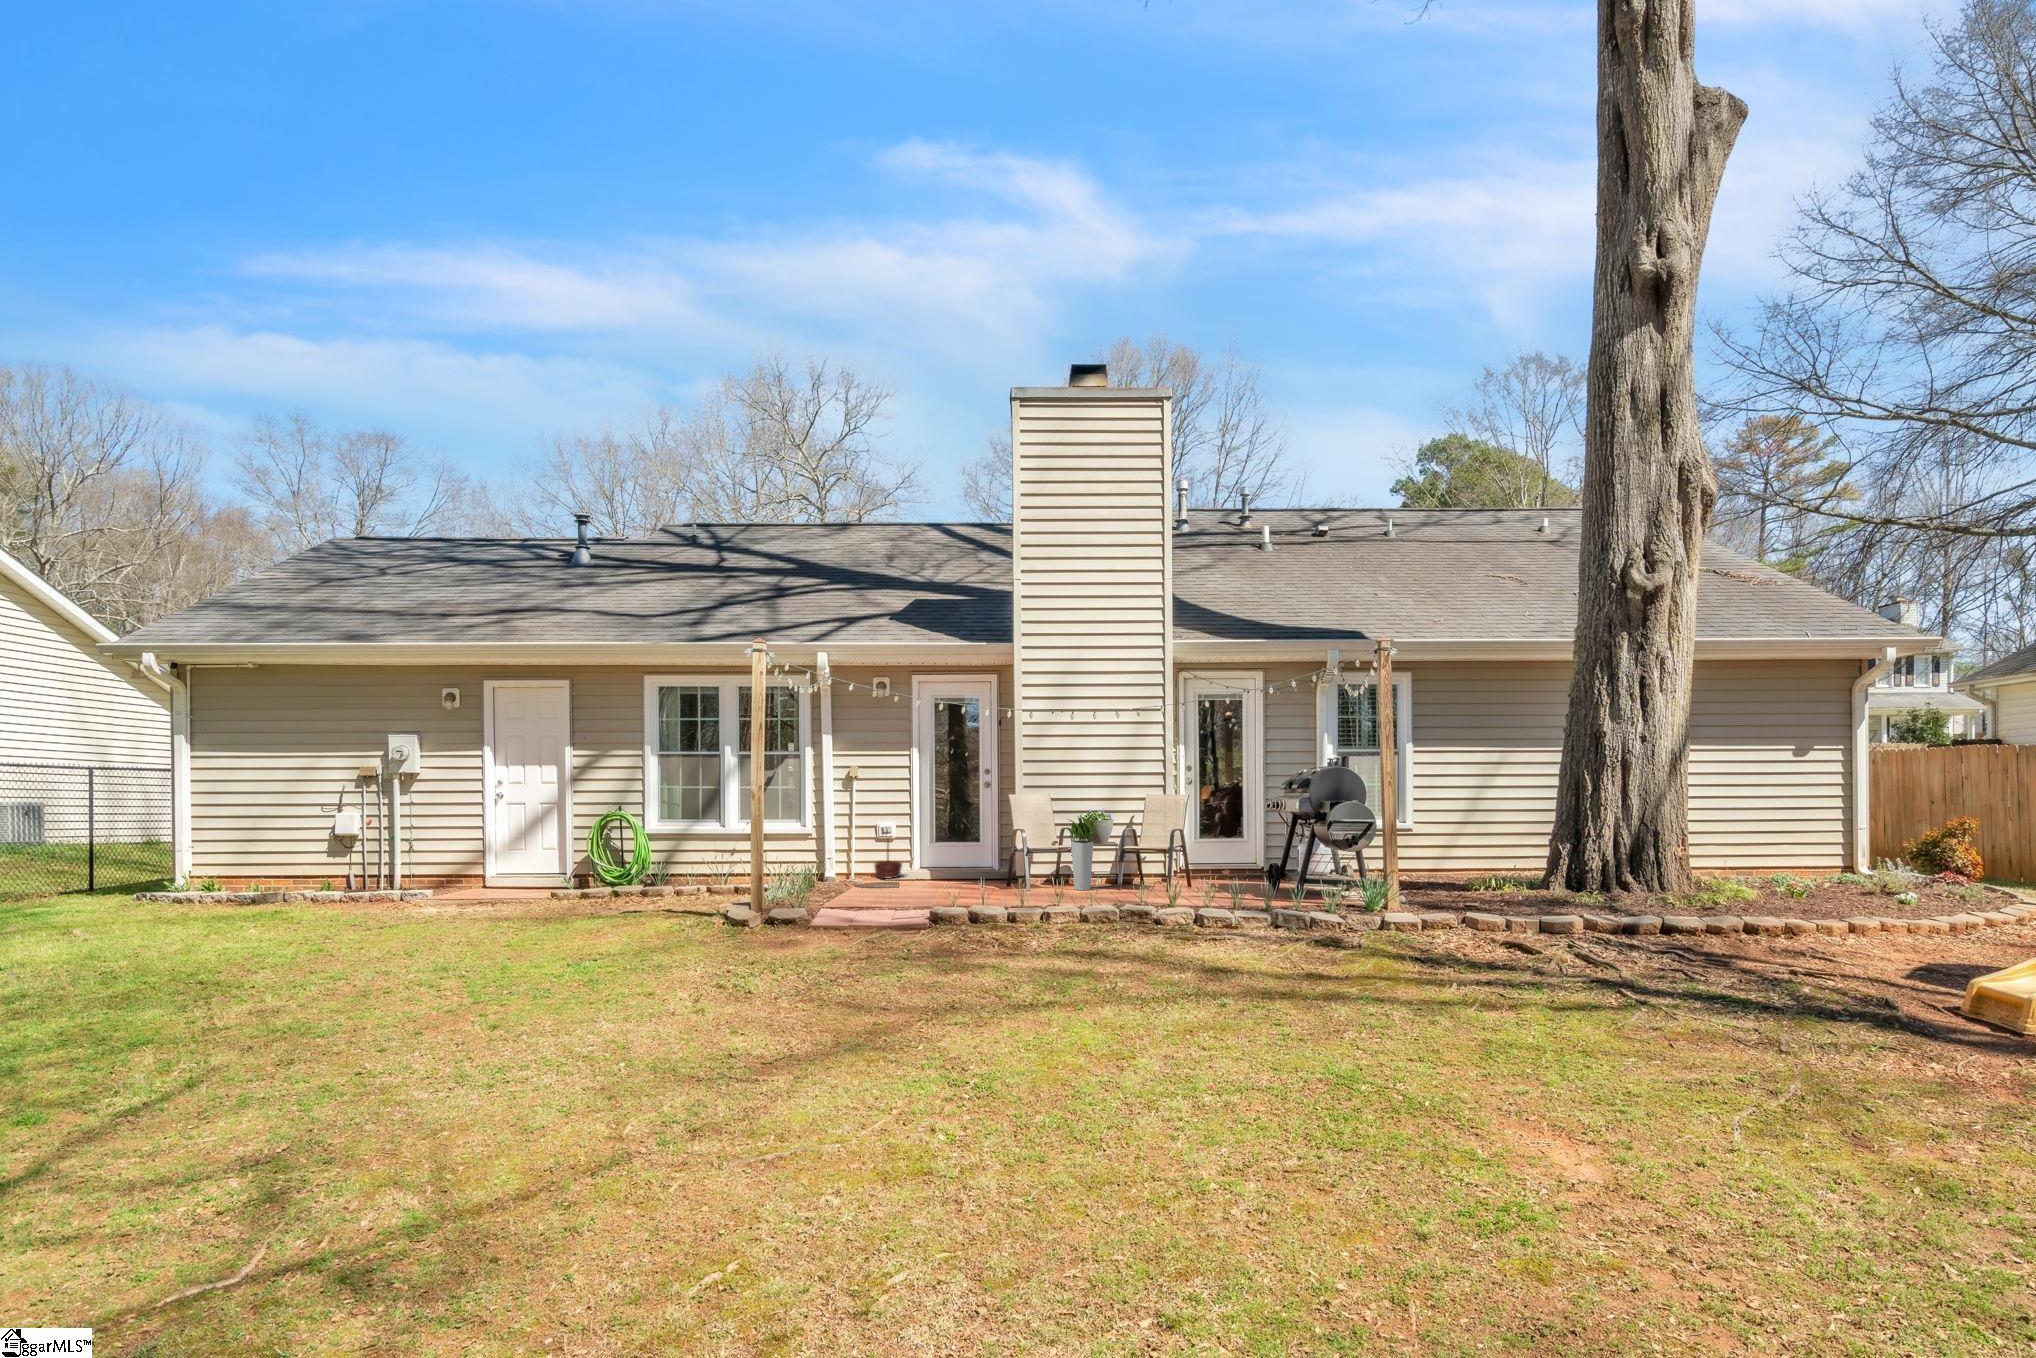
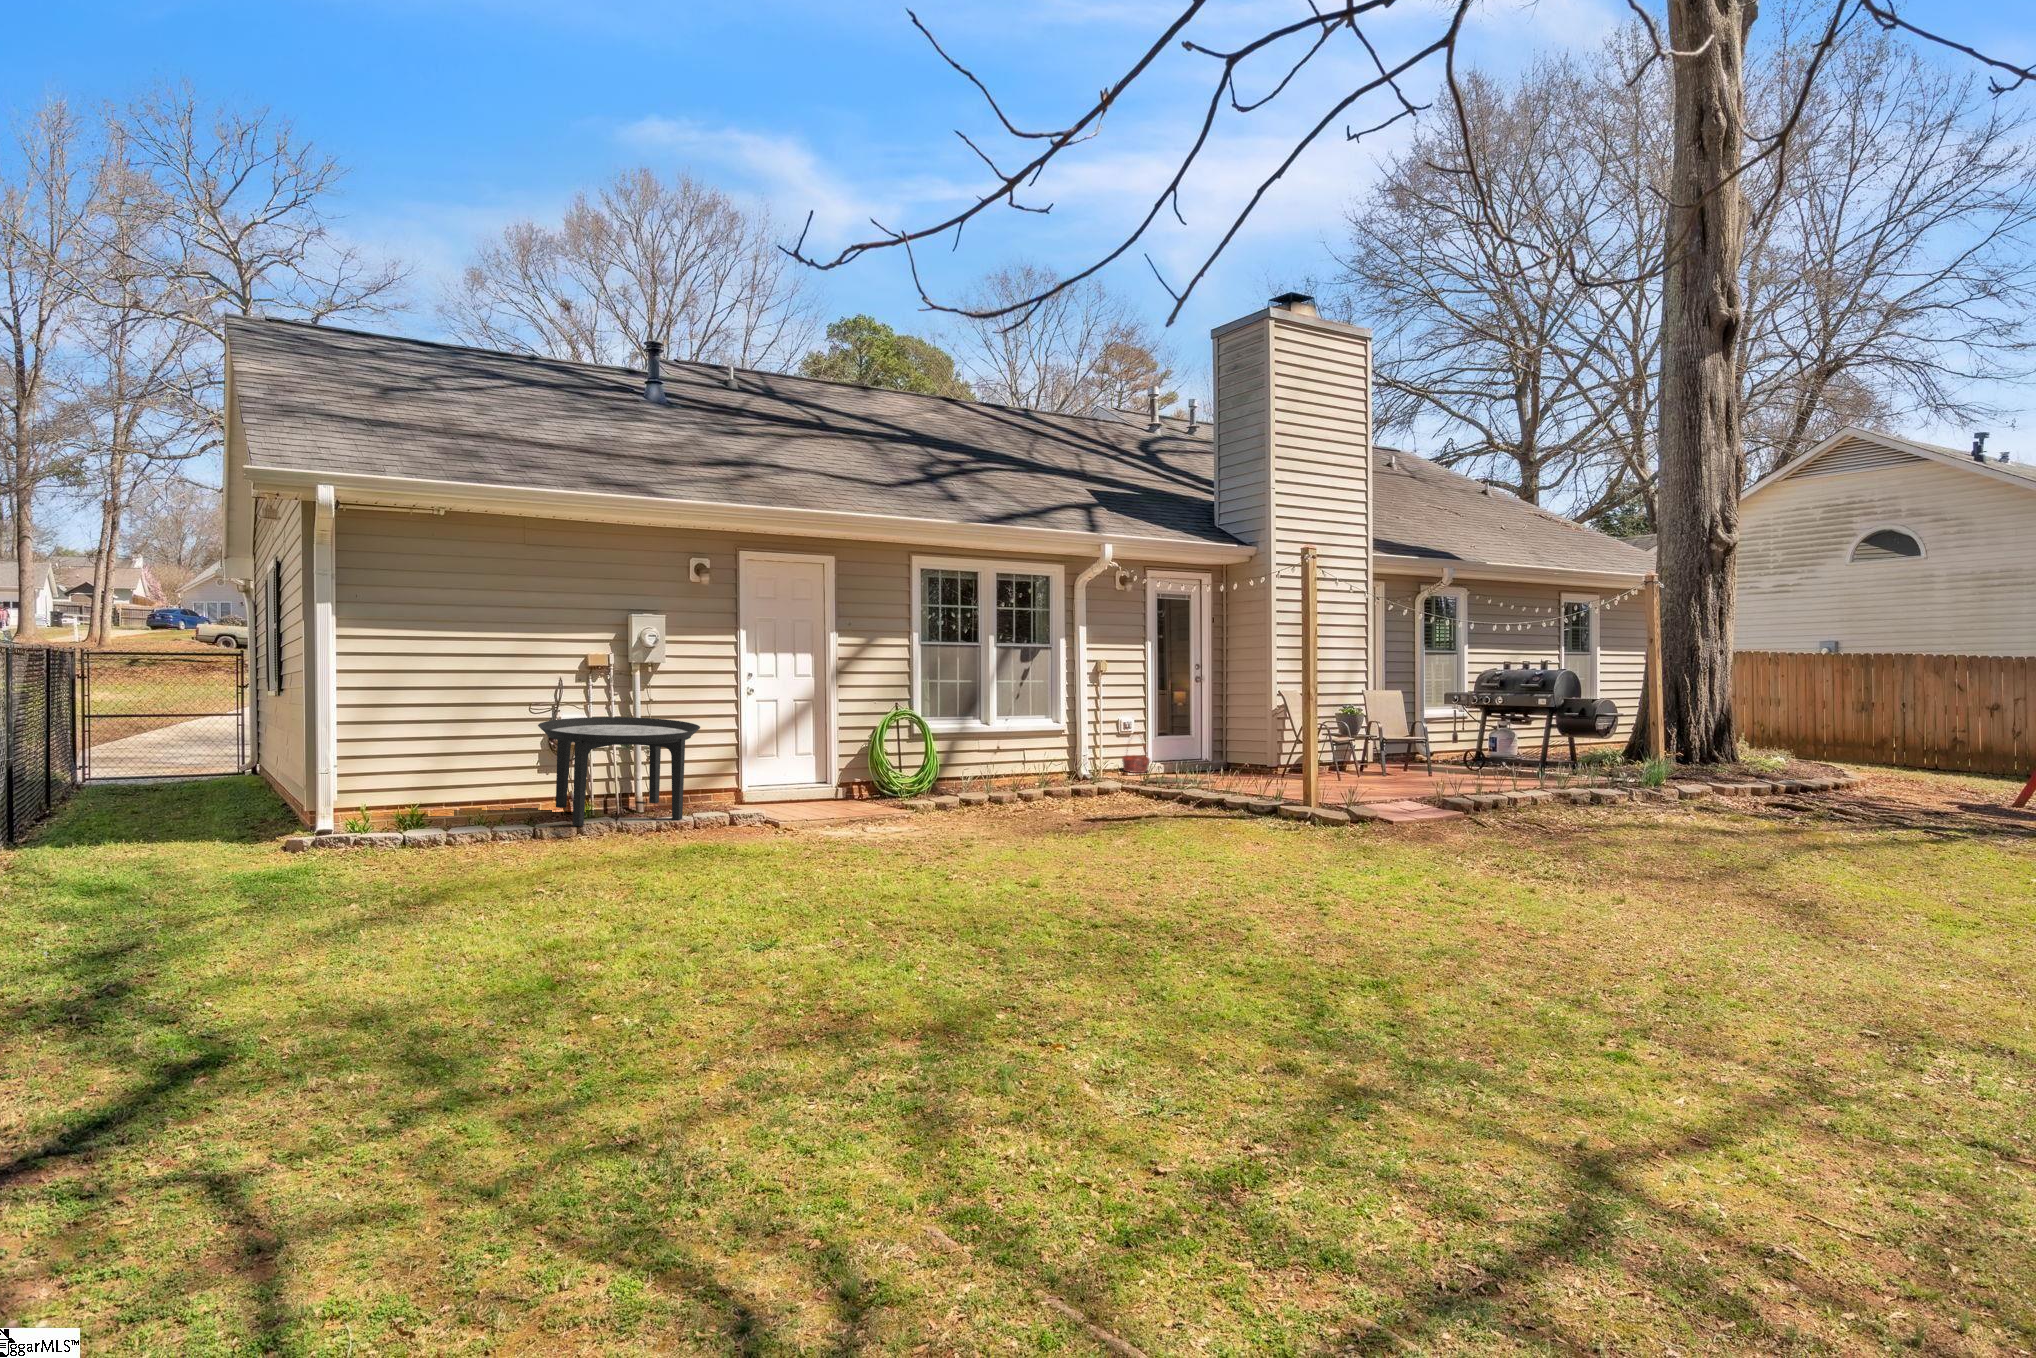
planter: present [1067,814,1098,890] -> none [1320,708,1350,777]
round table: none [270,816,405,896] -> present [538,717,700,826]

